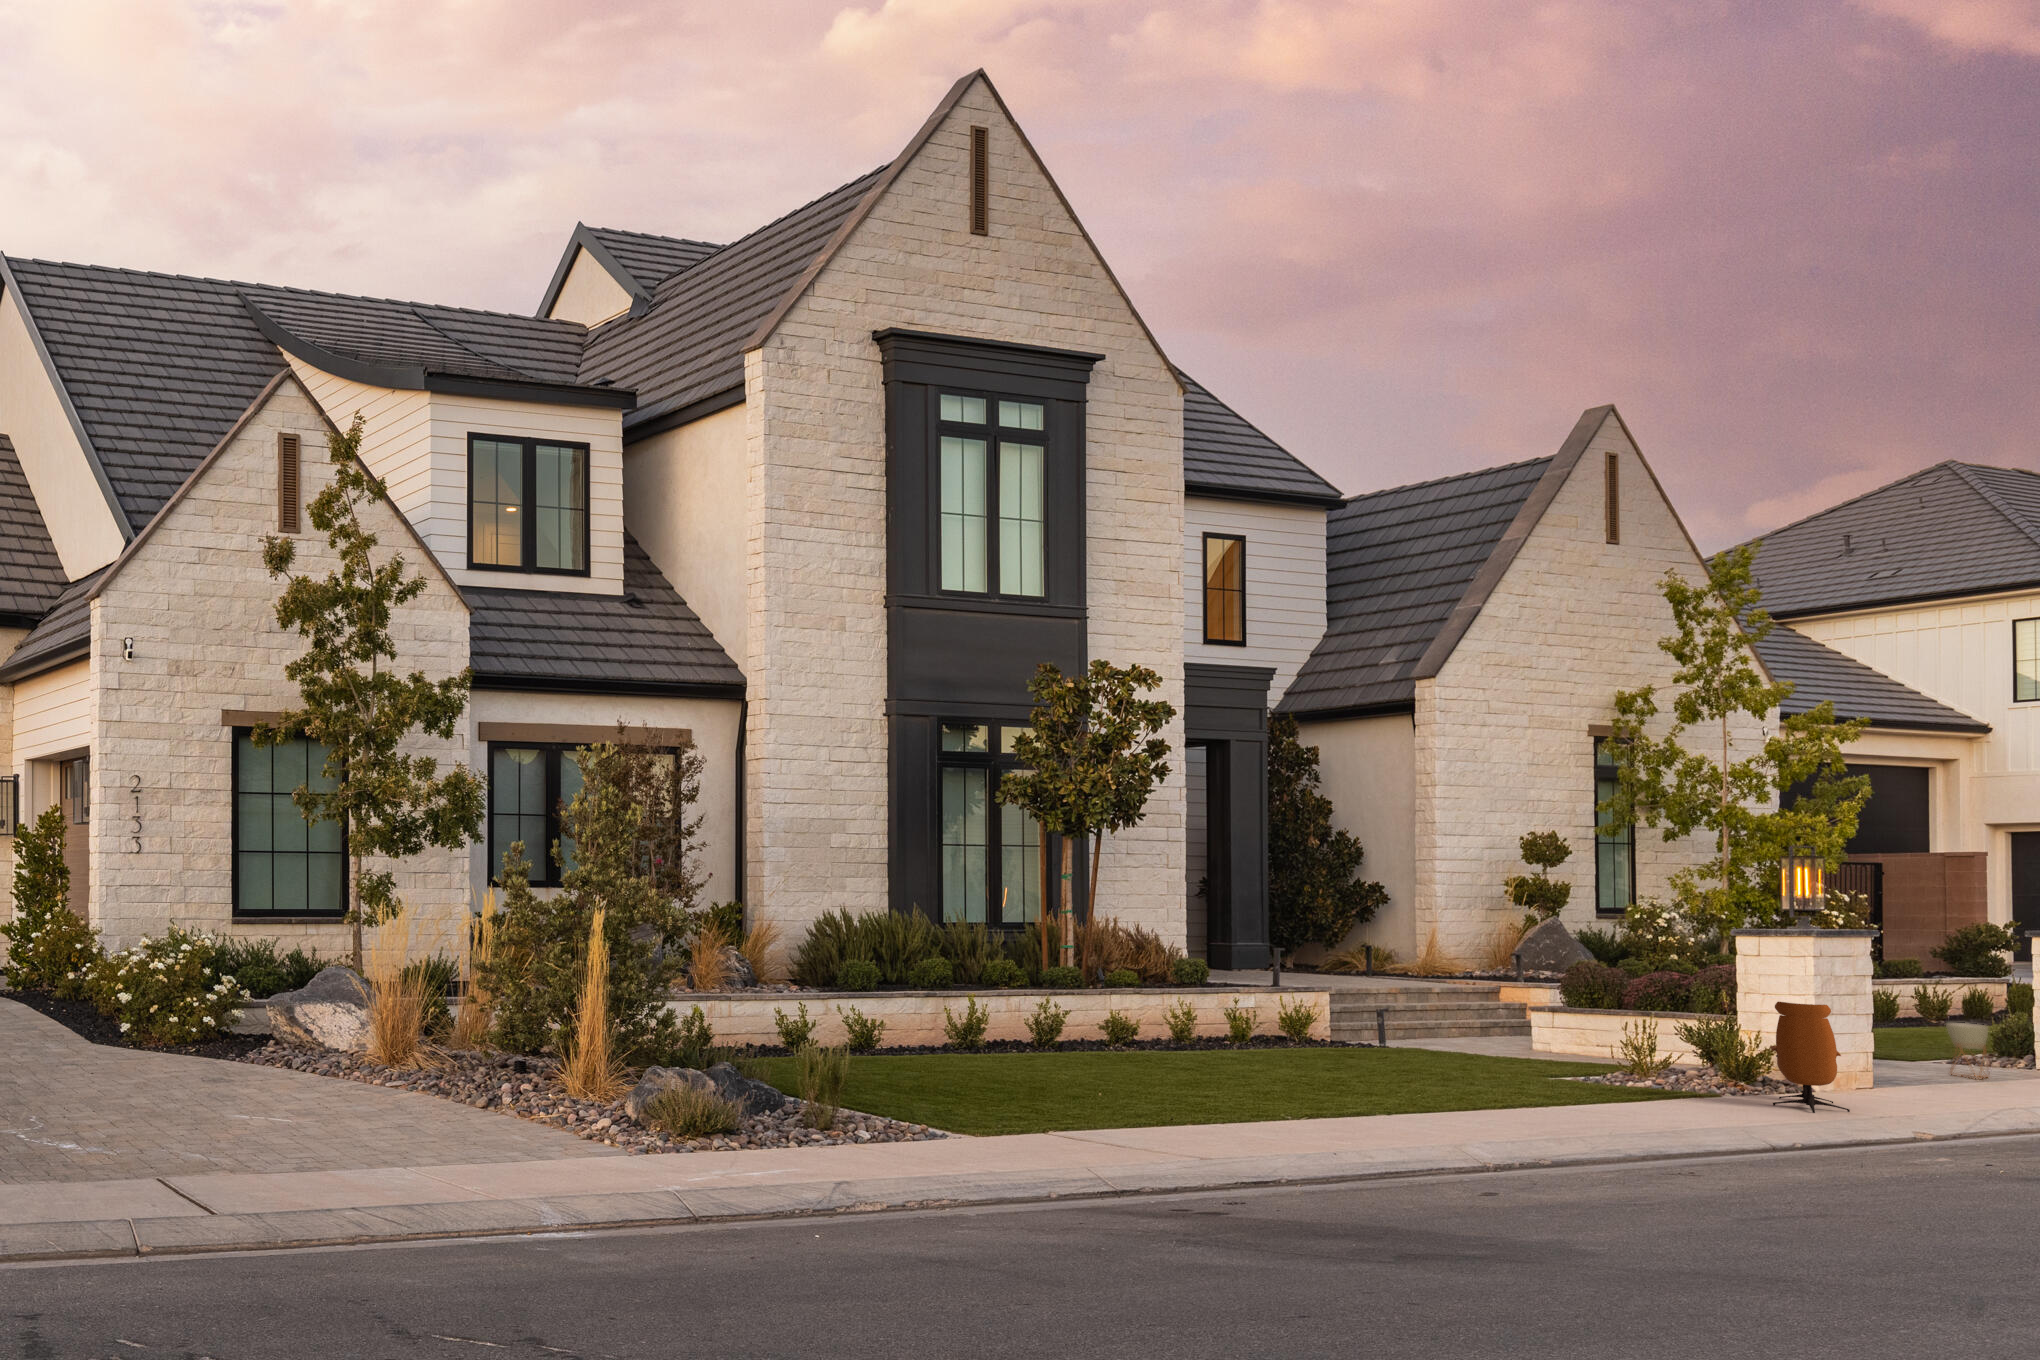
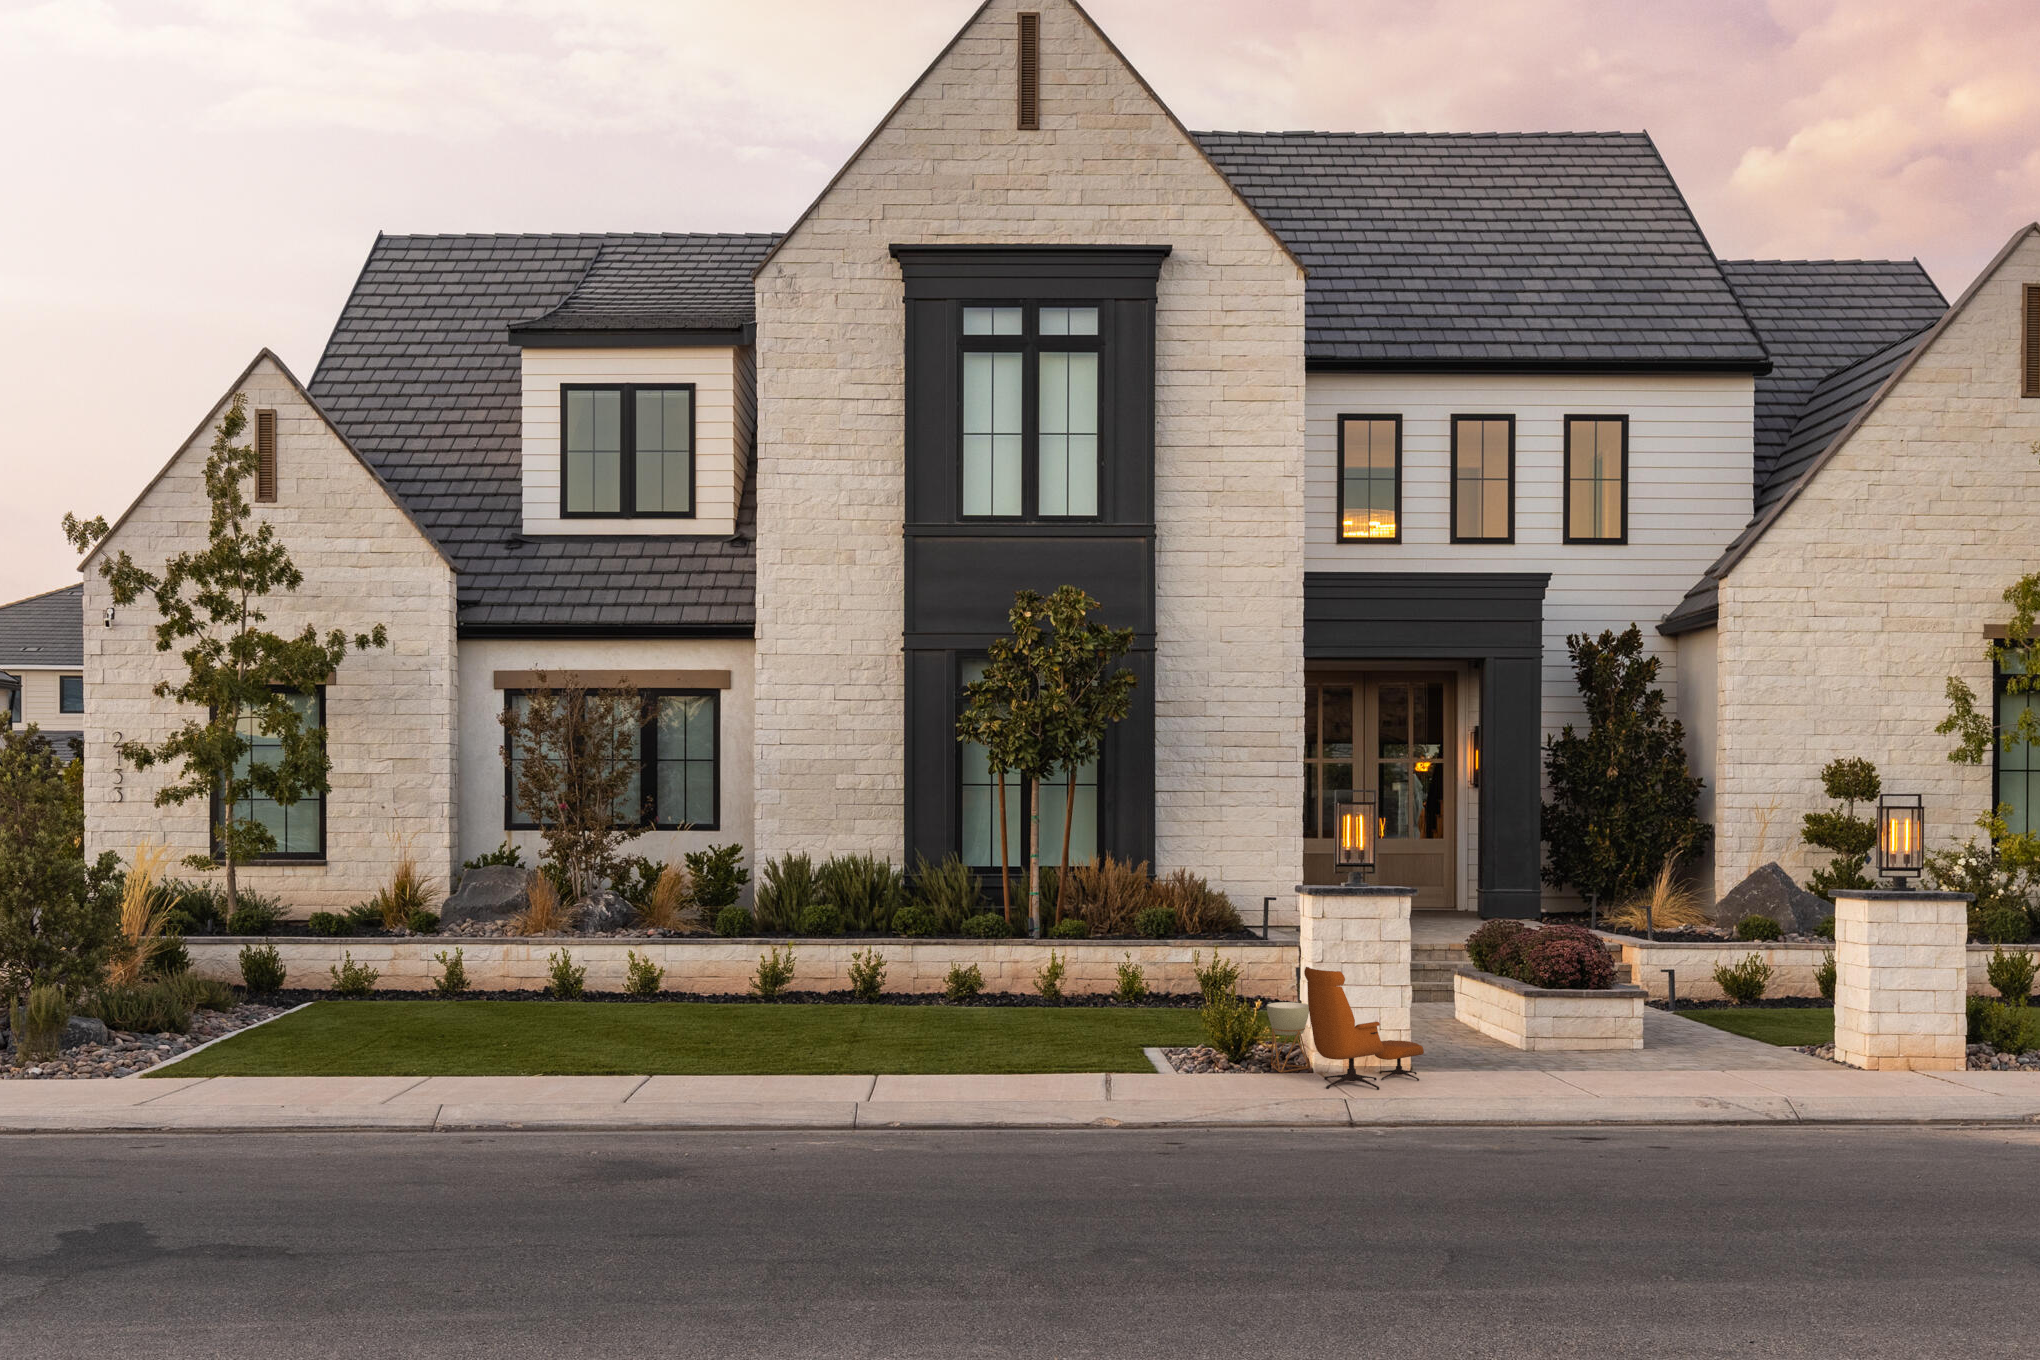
planter: present [1946,1023,1990,1079] -> present [1267,1002,1310,1073]

